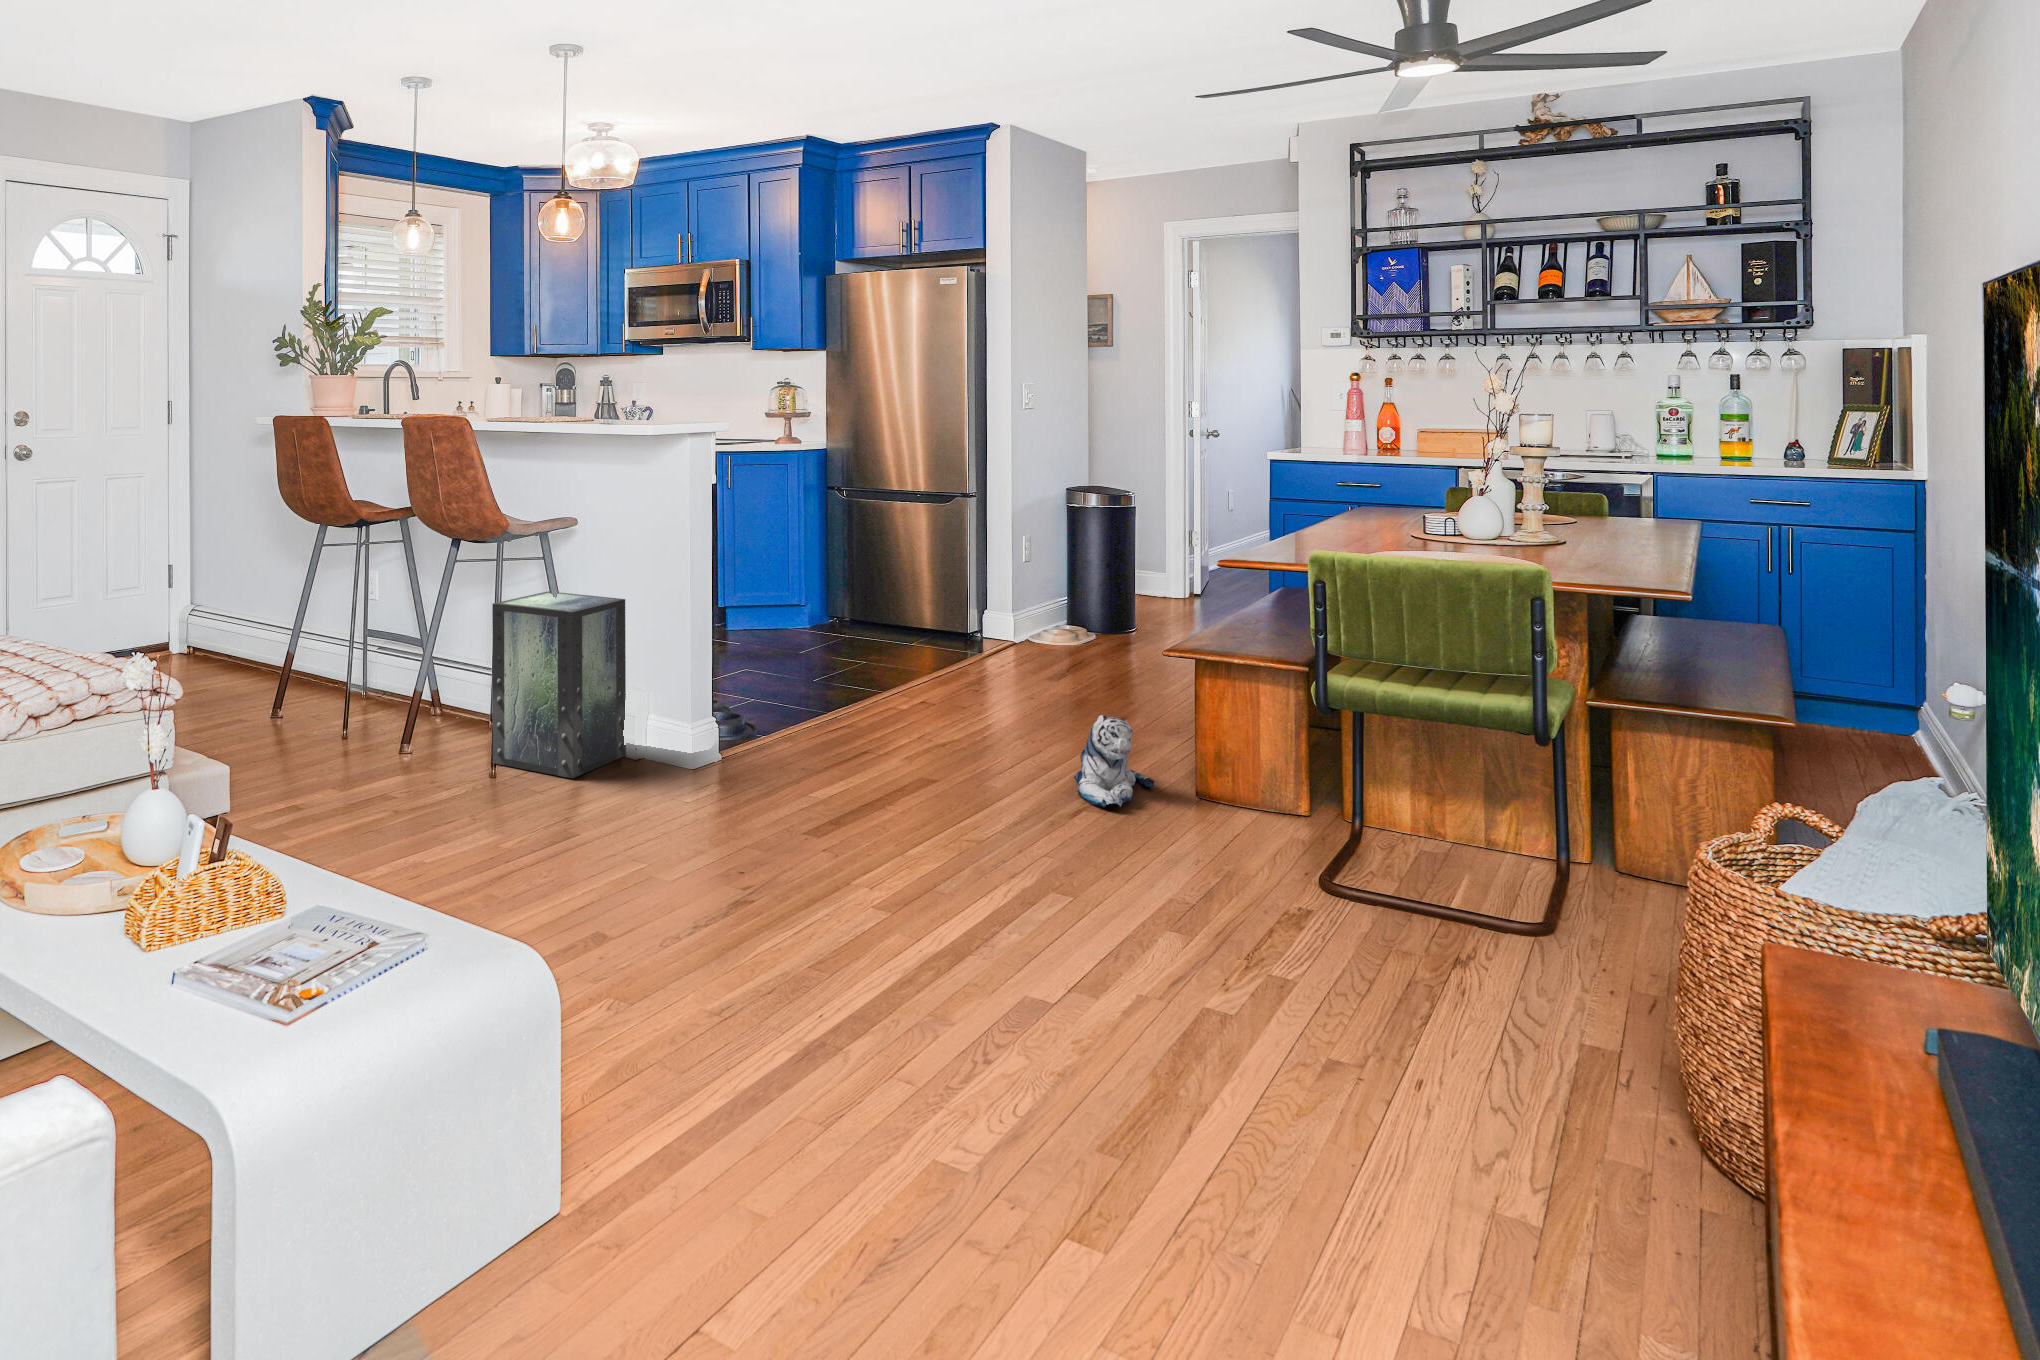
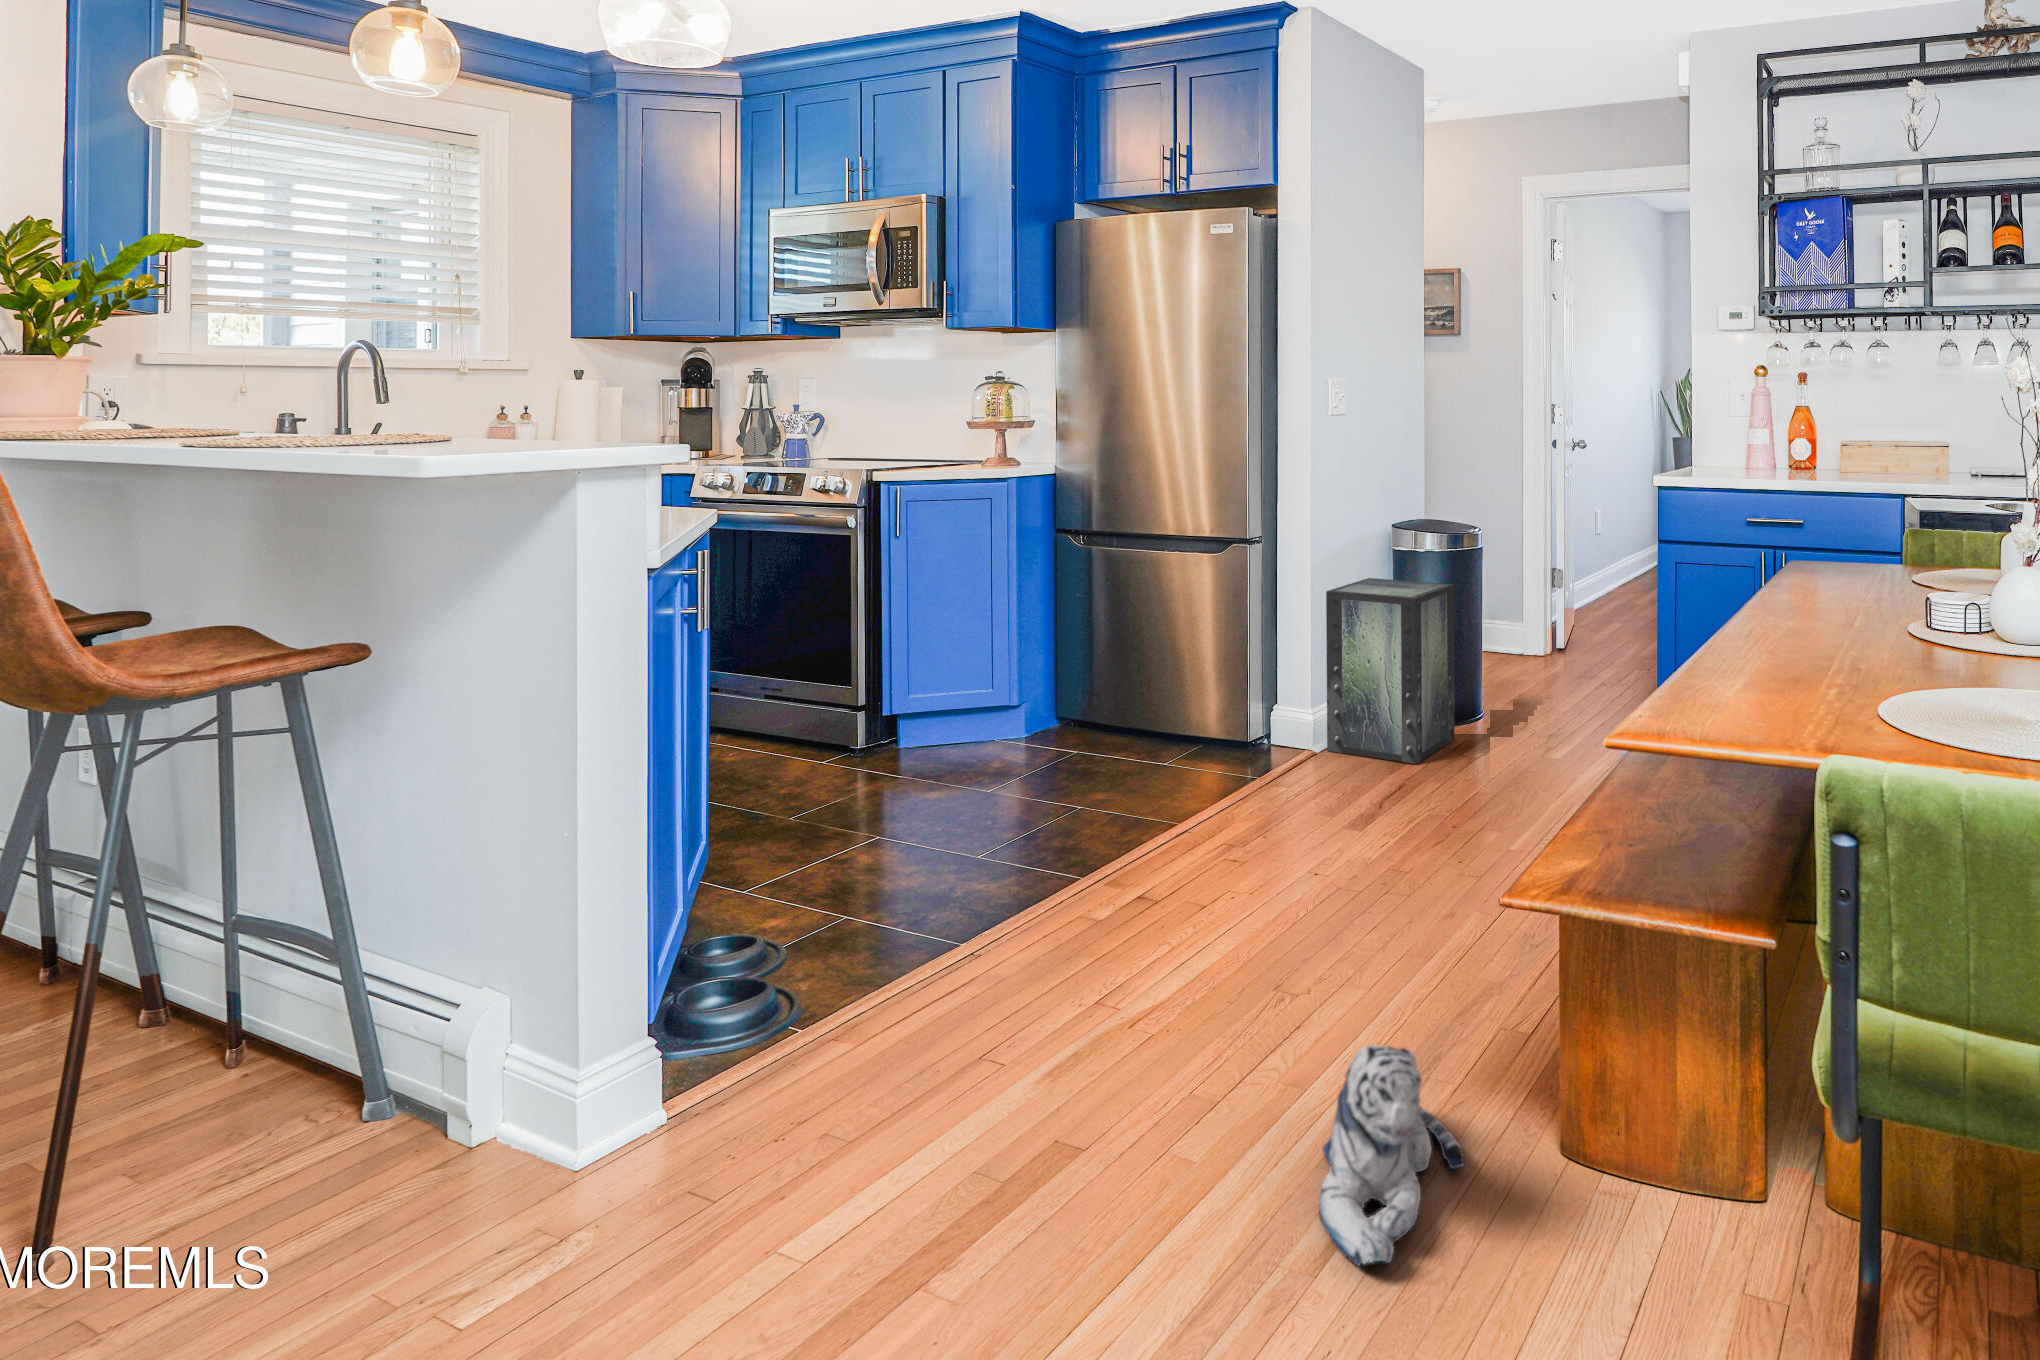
storage box: present [492,591,626,778] -> present [1326,578,1455,764]

